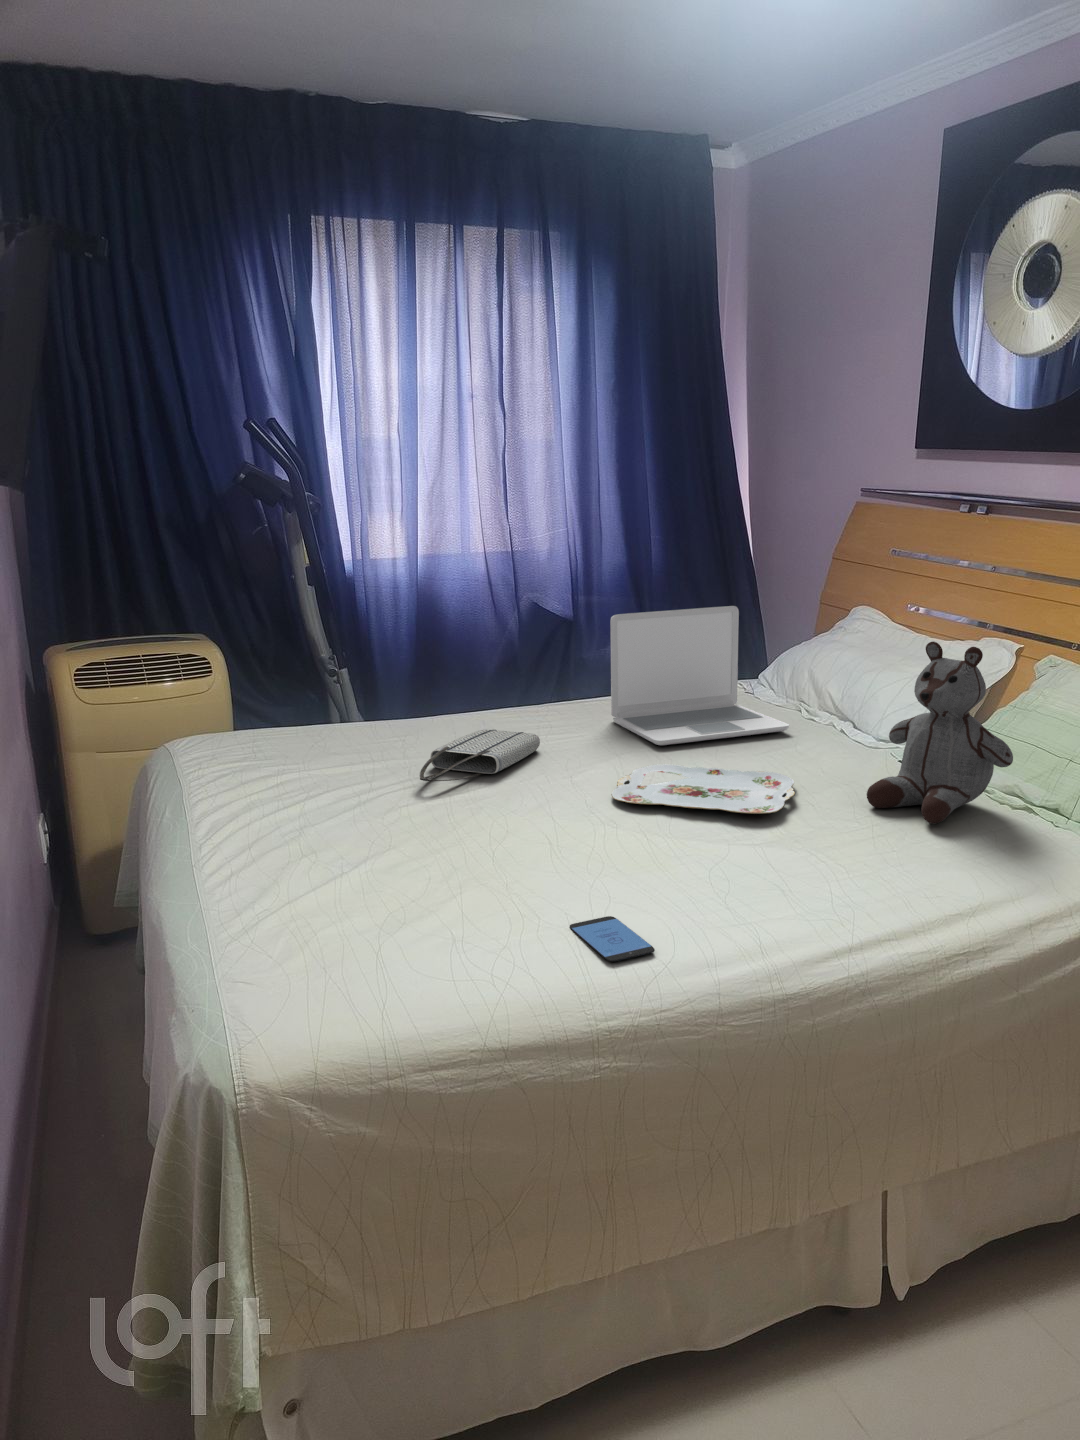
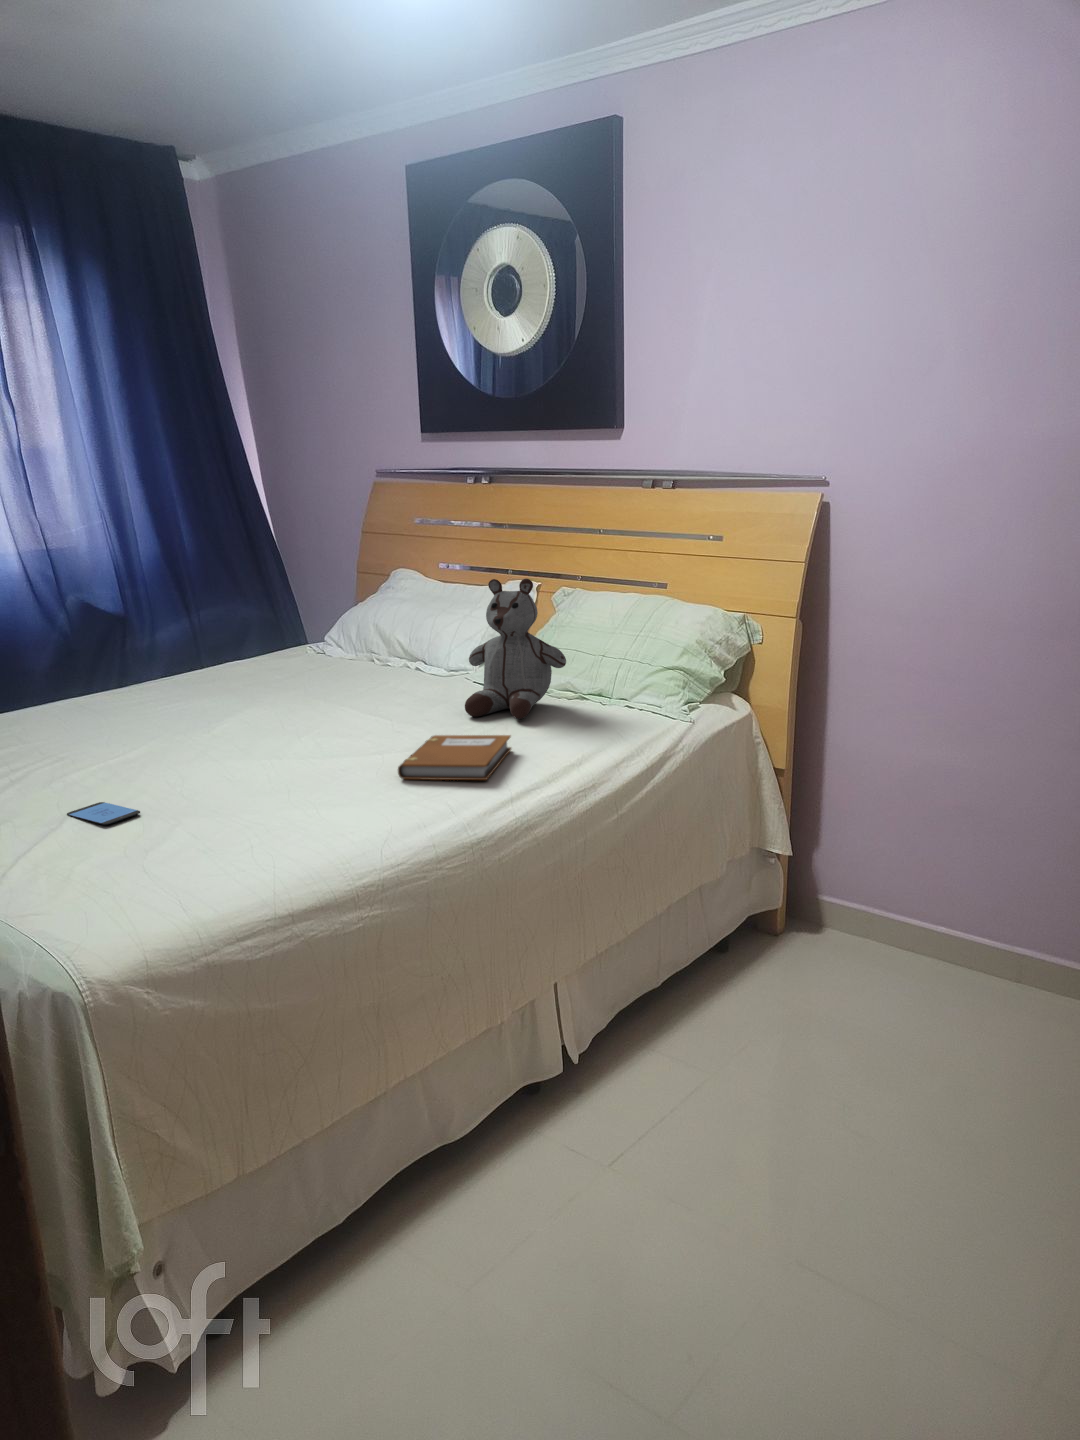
laptop: present [610,606,789,745] -> none [196,577,373,704]
tote bag: present [420,730,540,781] -> none [56,711,158,764]
serving tray: present [612,764,795,814] -> none [253,706,410,748]
notebook: none [736,828,899,907] -> present [398,735,511,780]
smartphone: present [570,916,655,962] -> present [67,802,140,825]

